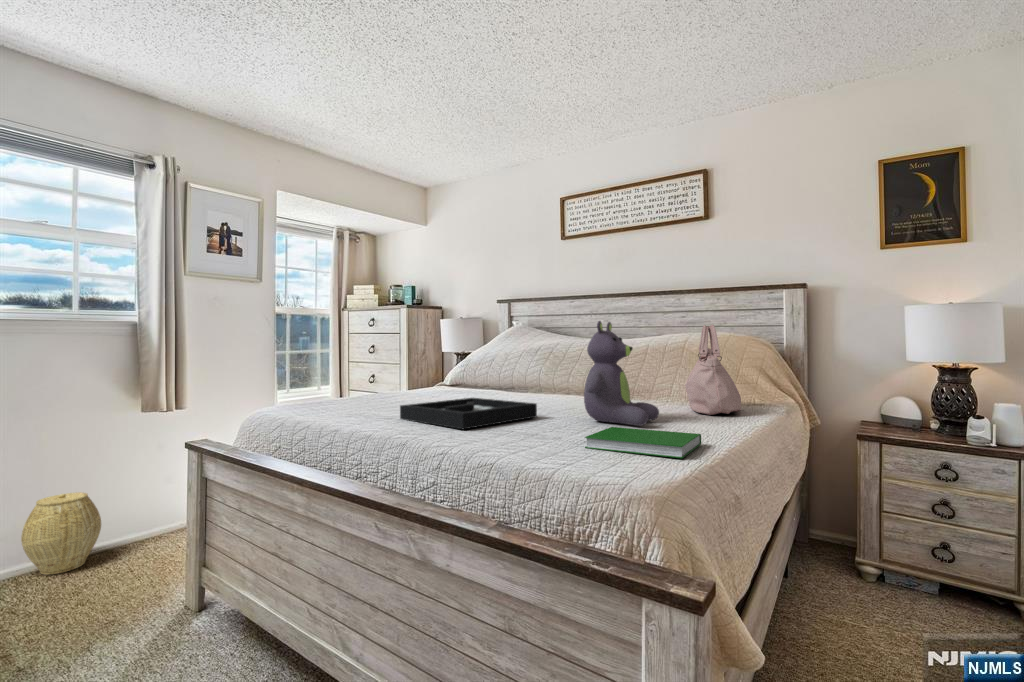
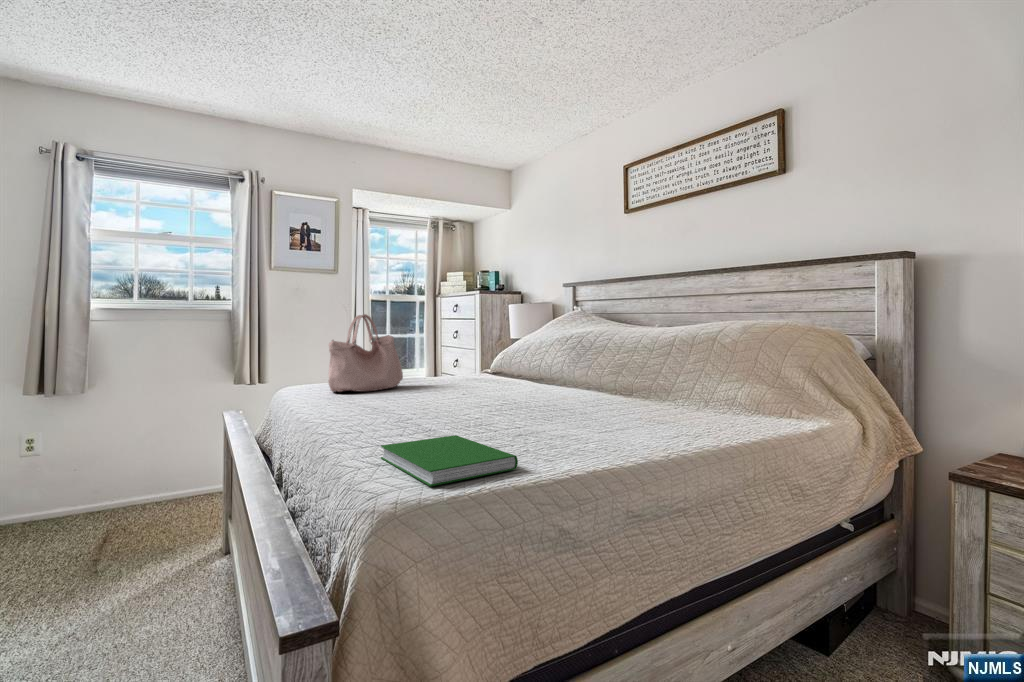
stuffed bear: present [584,321,659,426] -> none [468,308,569,436]
handbag: present [685,324,741,415] -> present [328,314,403,392]
decorative tray: present [400,398,537,429] -> none [328,389,450,424]
woven basket: present [21,492,101,575] -> none [141,447,198,509]

